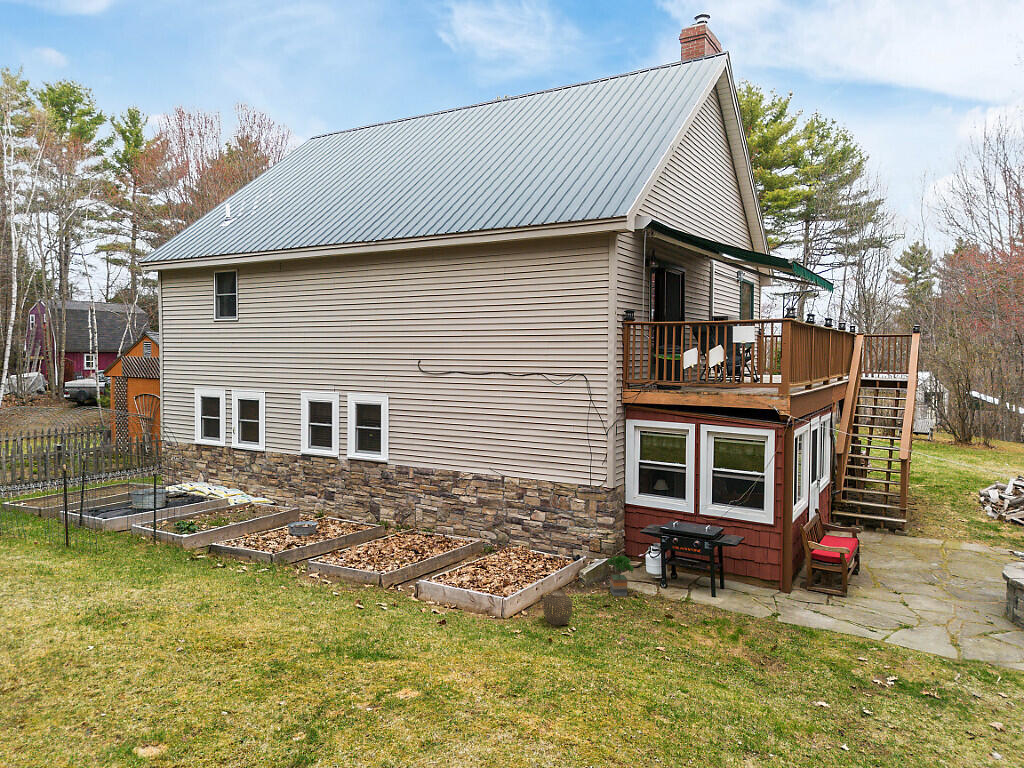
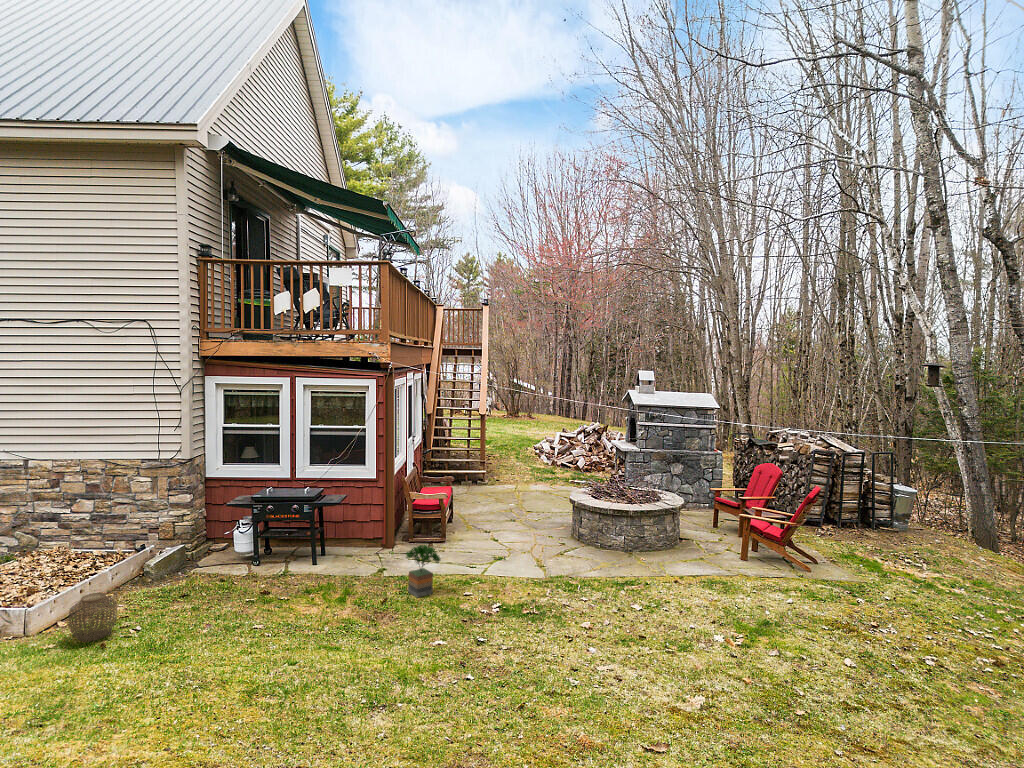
potted tree: present [608,556,634,596] -> present [406,545,440,597]

